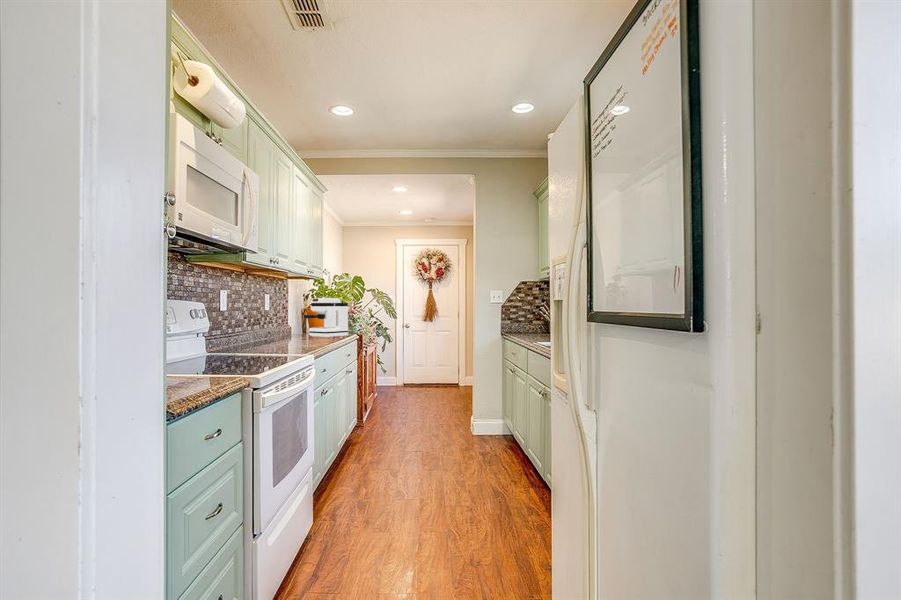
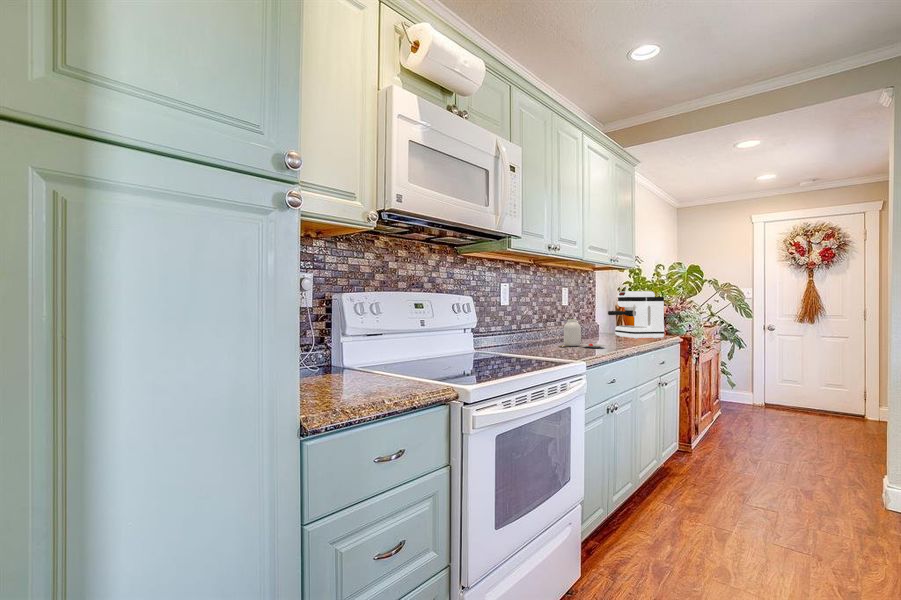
jar: none [274,323,314,347] -> present [559,319,605,348]

